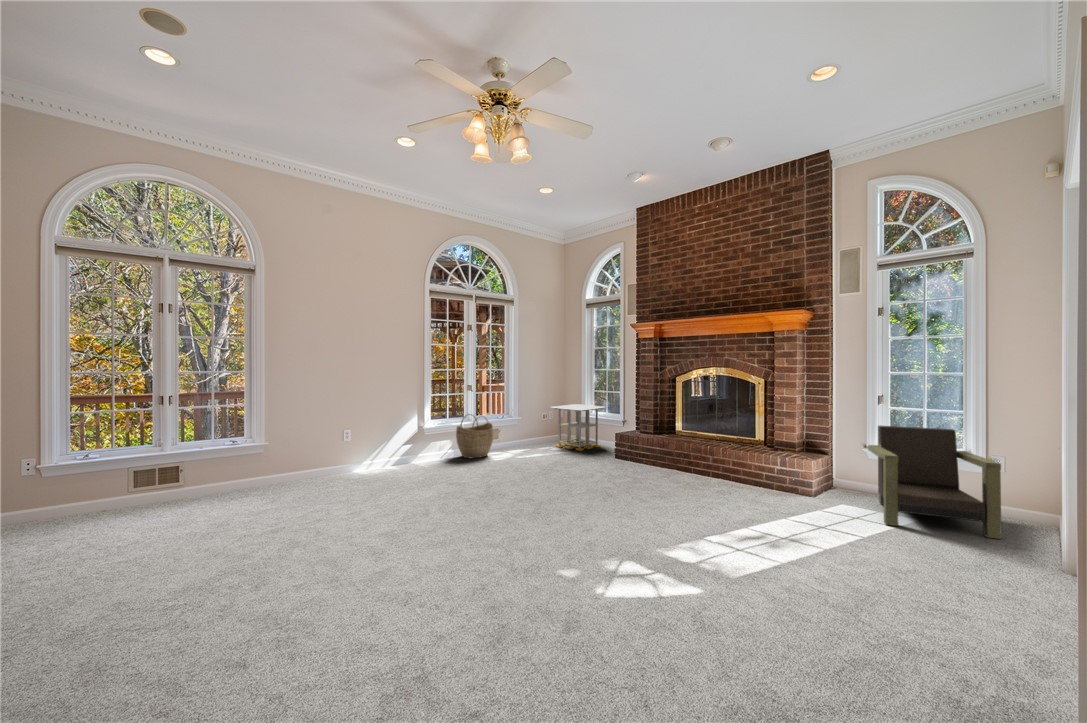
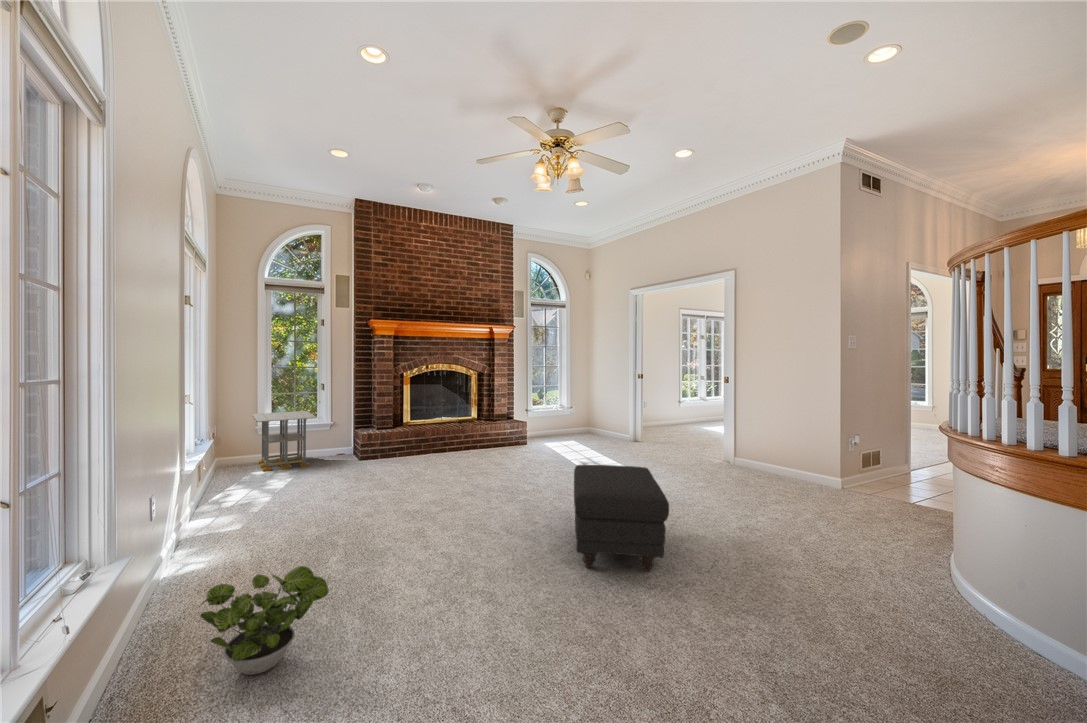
woven basket: present [456,414,493,459] -> none [212,446,264,516]
armchair: present [868,425,1002,539] -> none [542,393,598,444]
potted plant: none [249,449,293,493] -> present [200,566,329,675]
ottoman: none [287,467,452,580] -> present [574,465,669,571]

